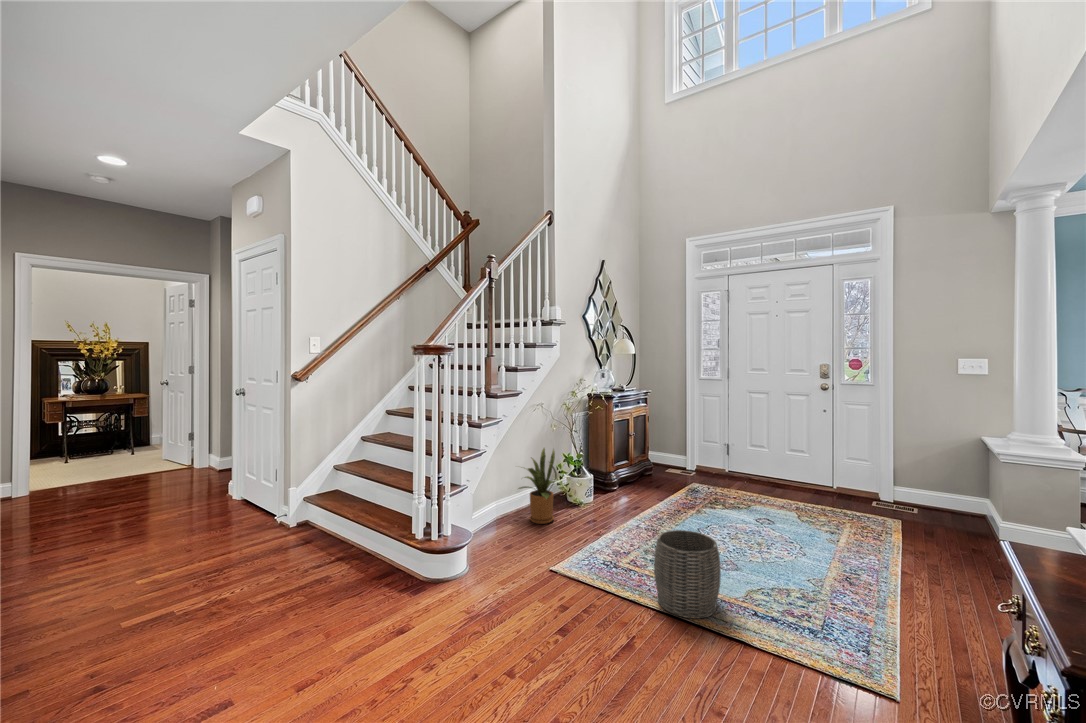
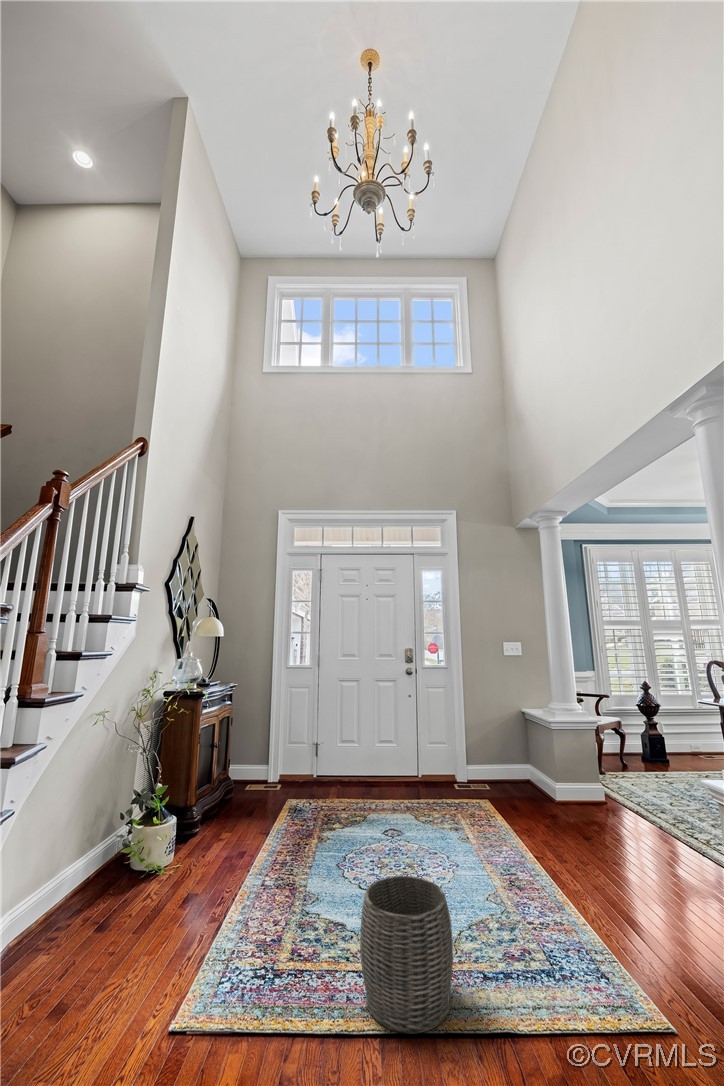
house plant: present [519,448,557,524] -> none [56,783,143,933]

